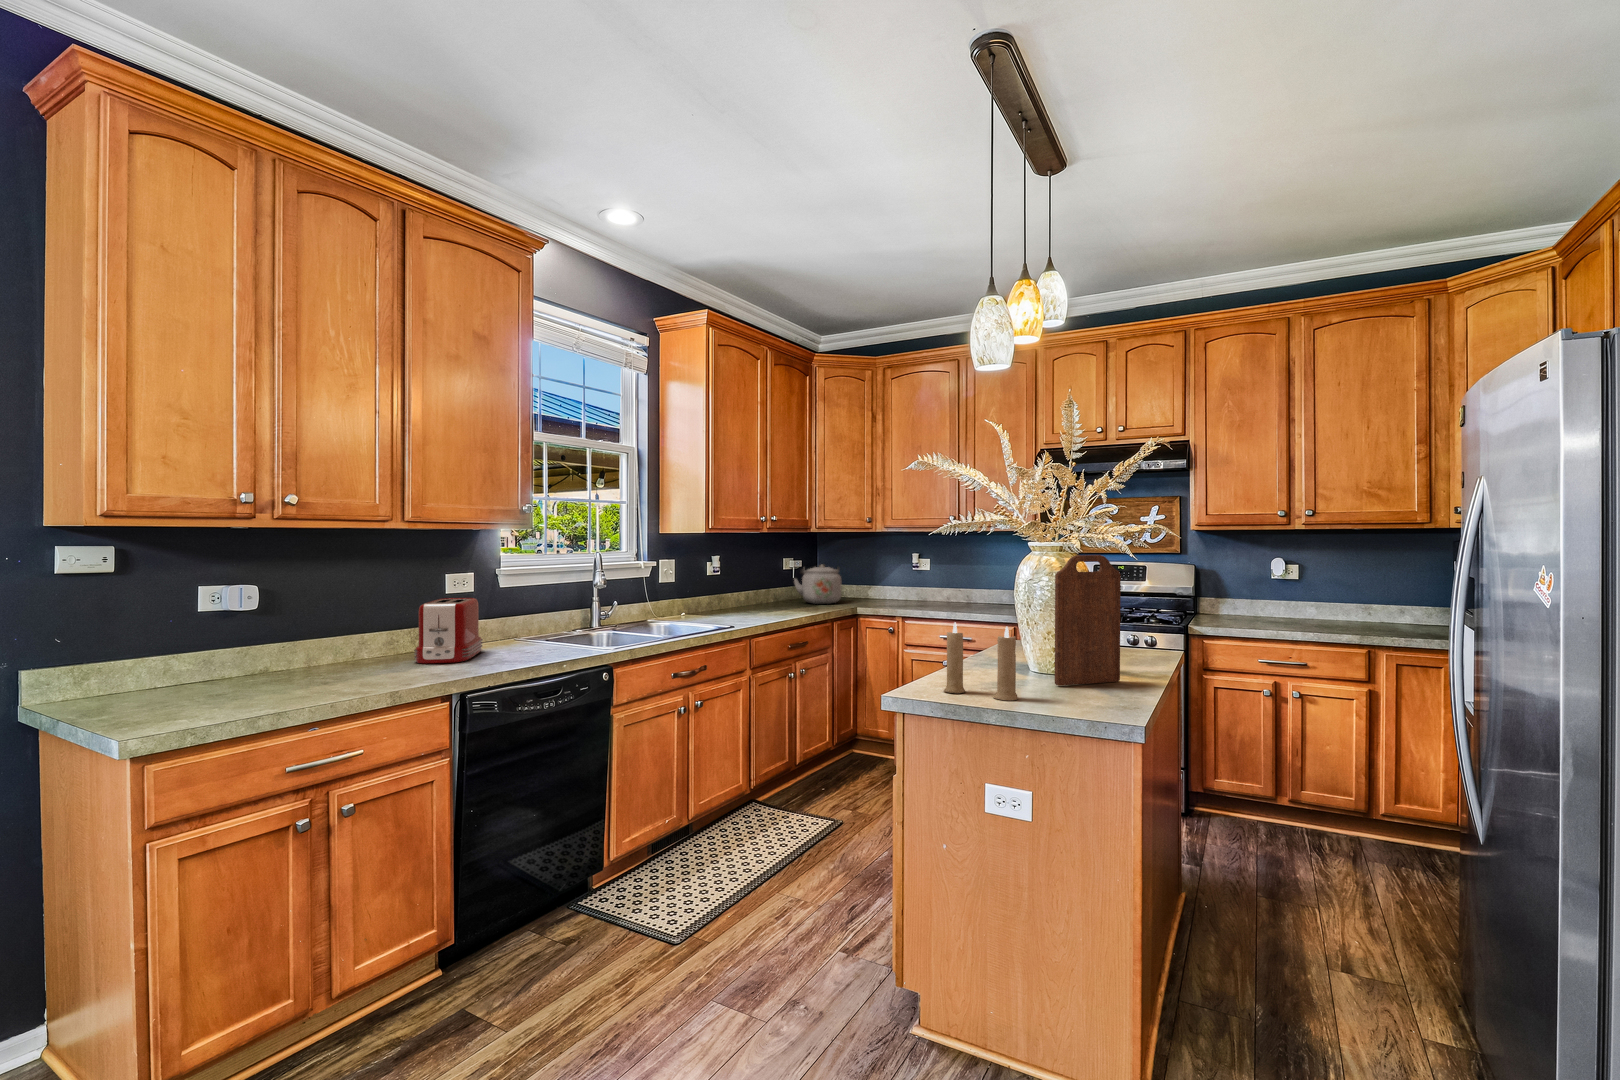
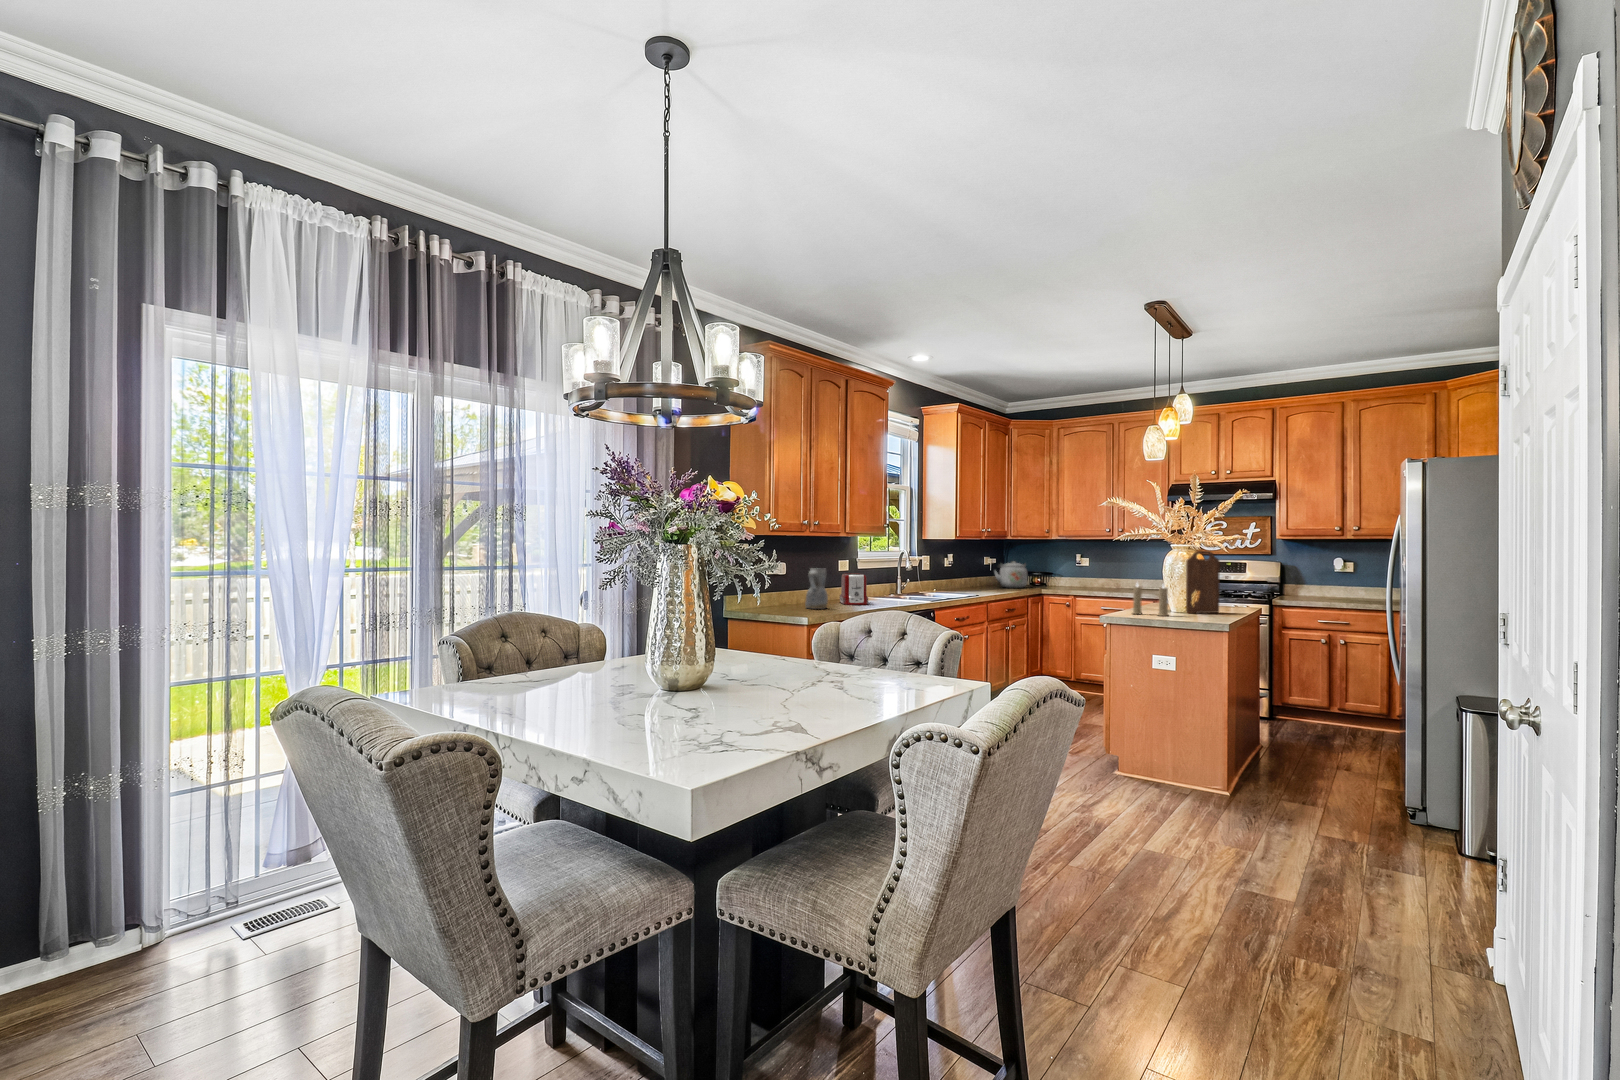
ceramic pitcher: none [273,595,337,684] -> present [805,568,828,609]

